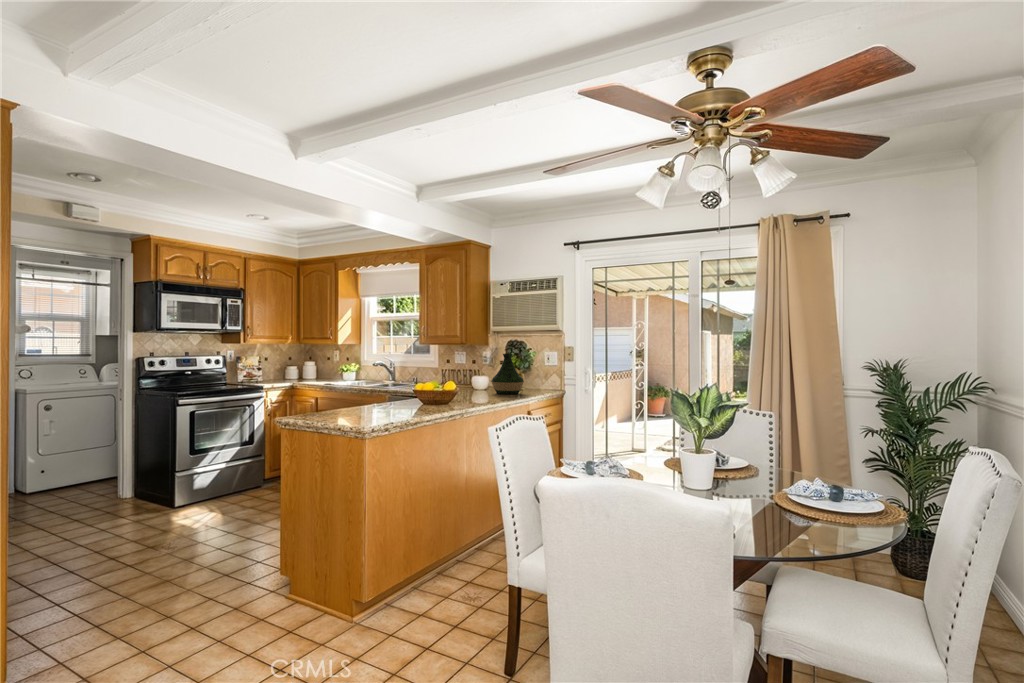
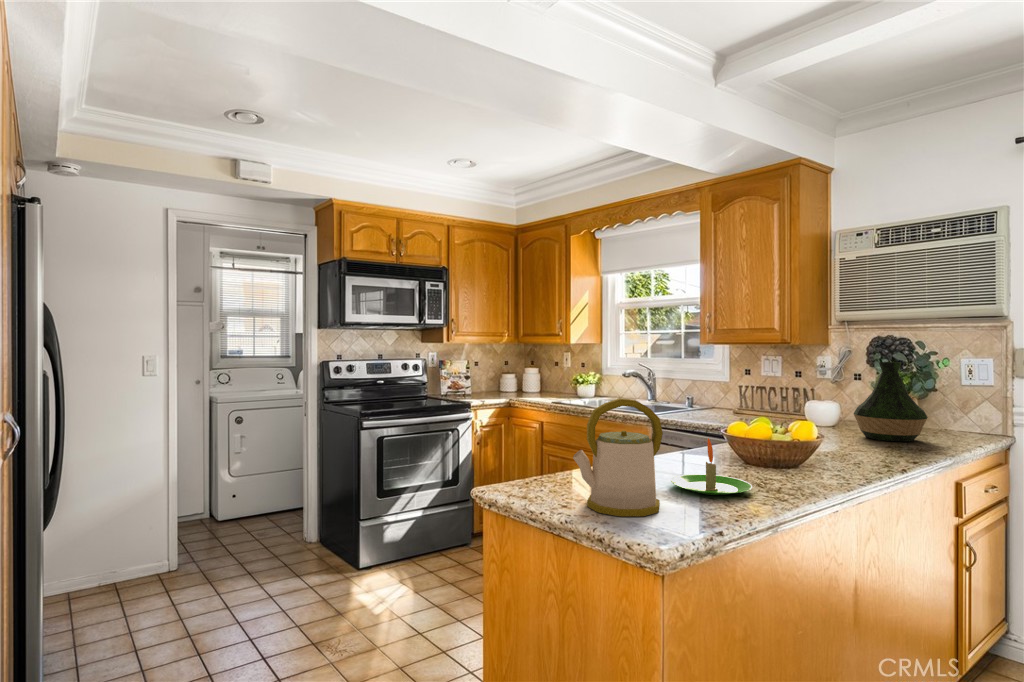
kettle: none [330,368,372,419] -> present [573,398,663,516]
candle: none [380,387,417,413] -> present [671,438,752,495]

